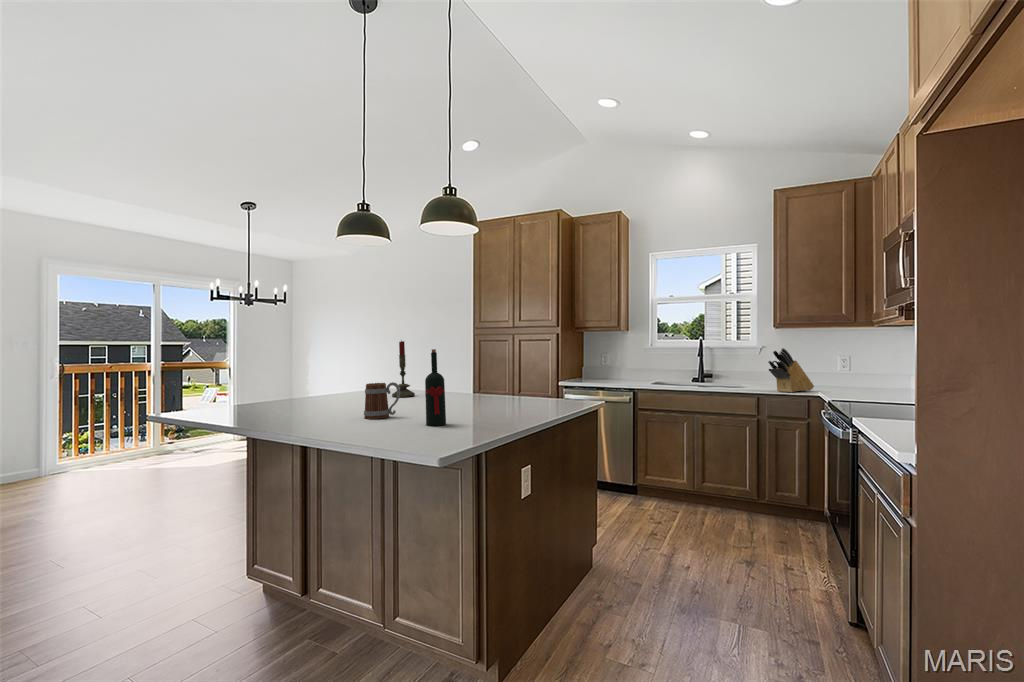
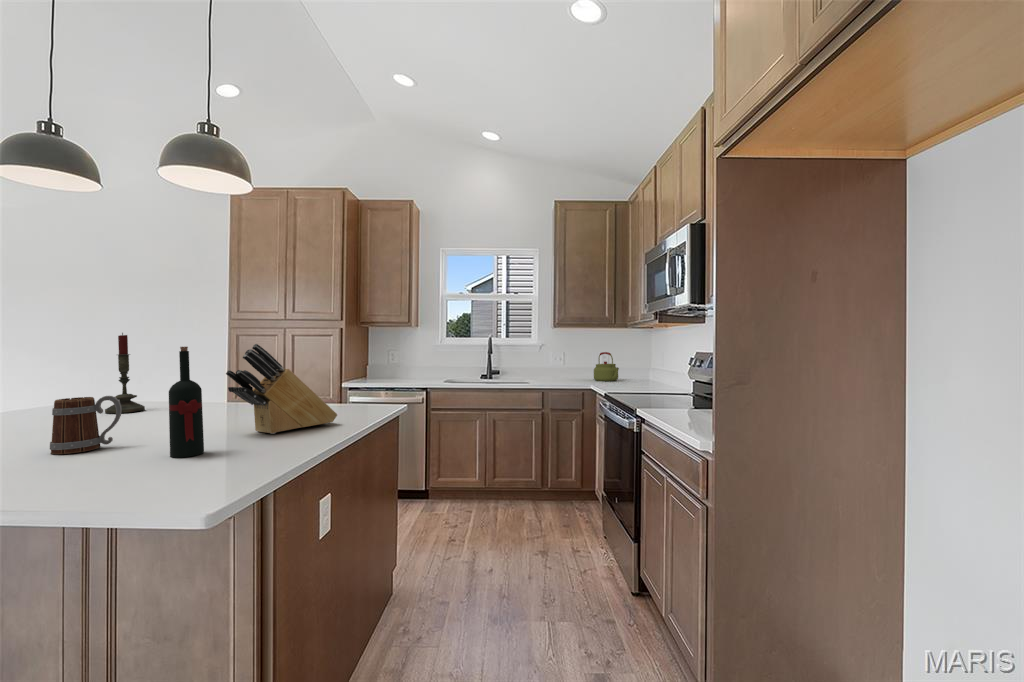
knife block: present [768,348,814,392] -> present [226,344,337,434]
kettle: none [830,355,865,389] -> present [594,352,619,381]

